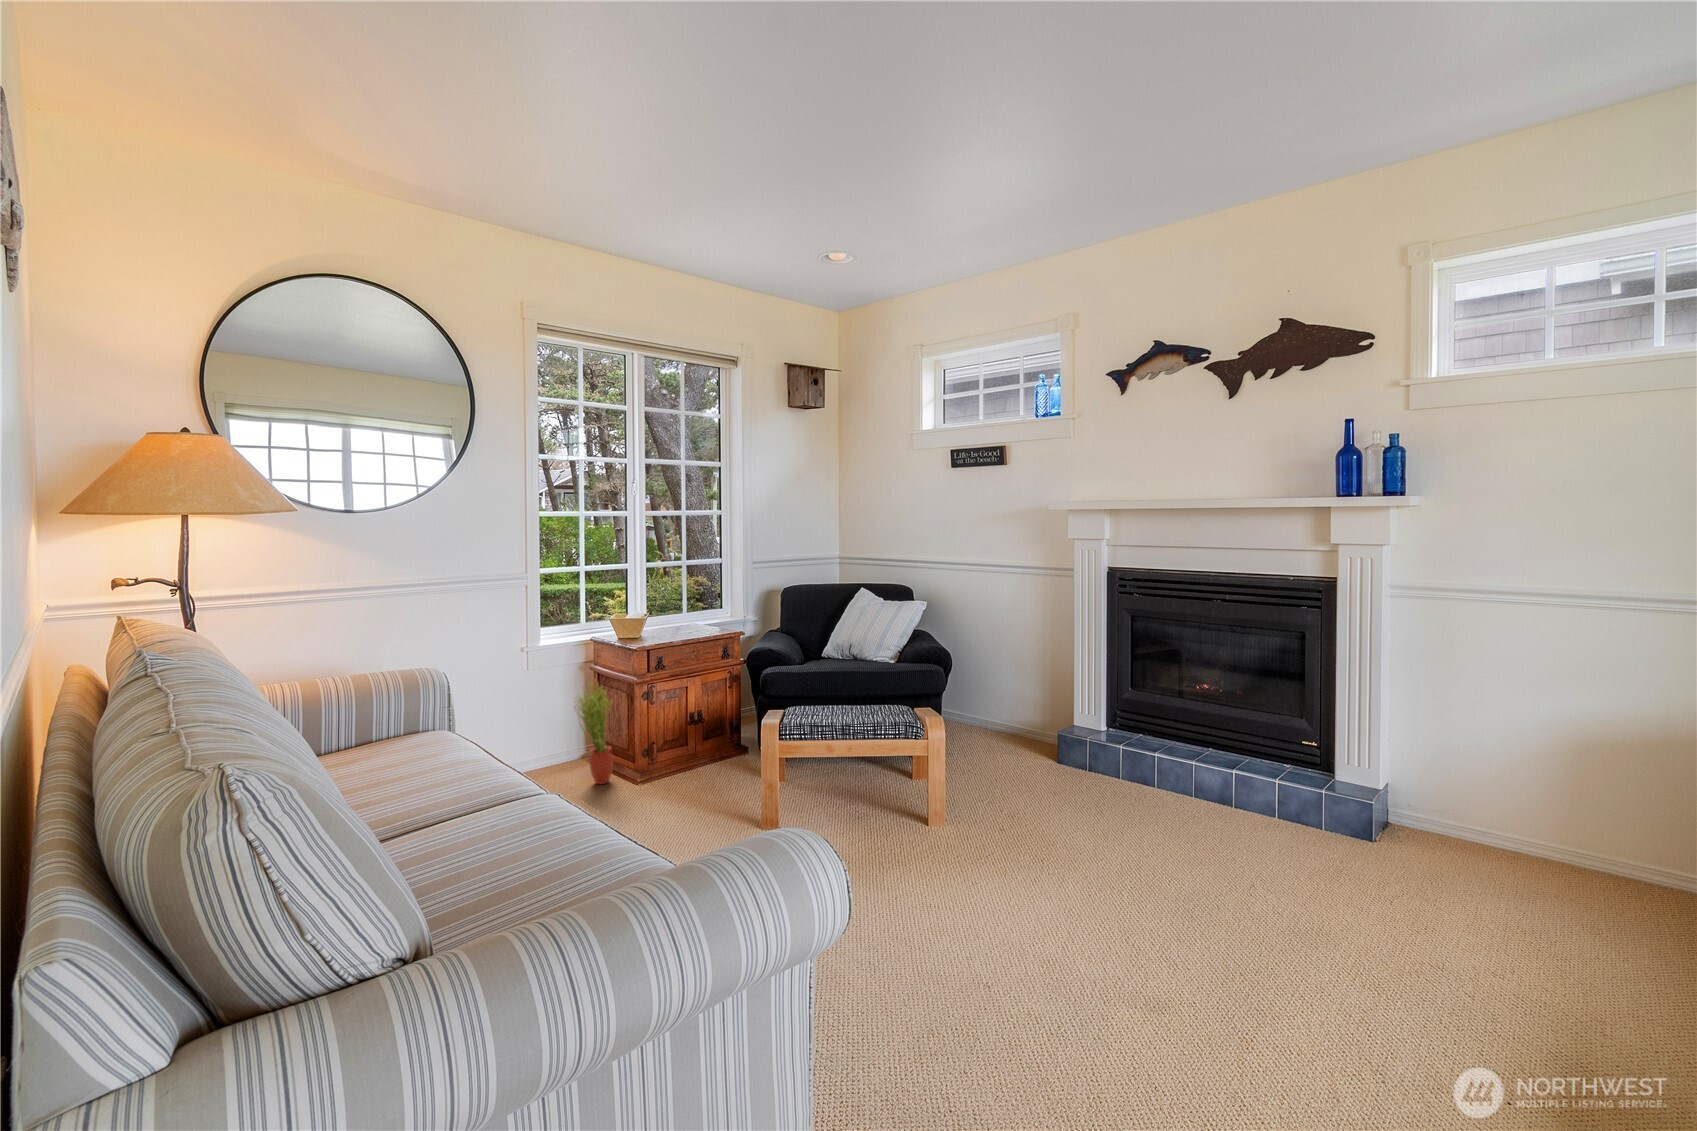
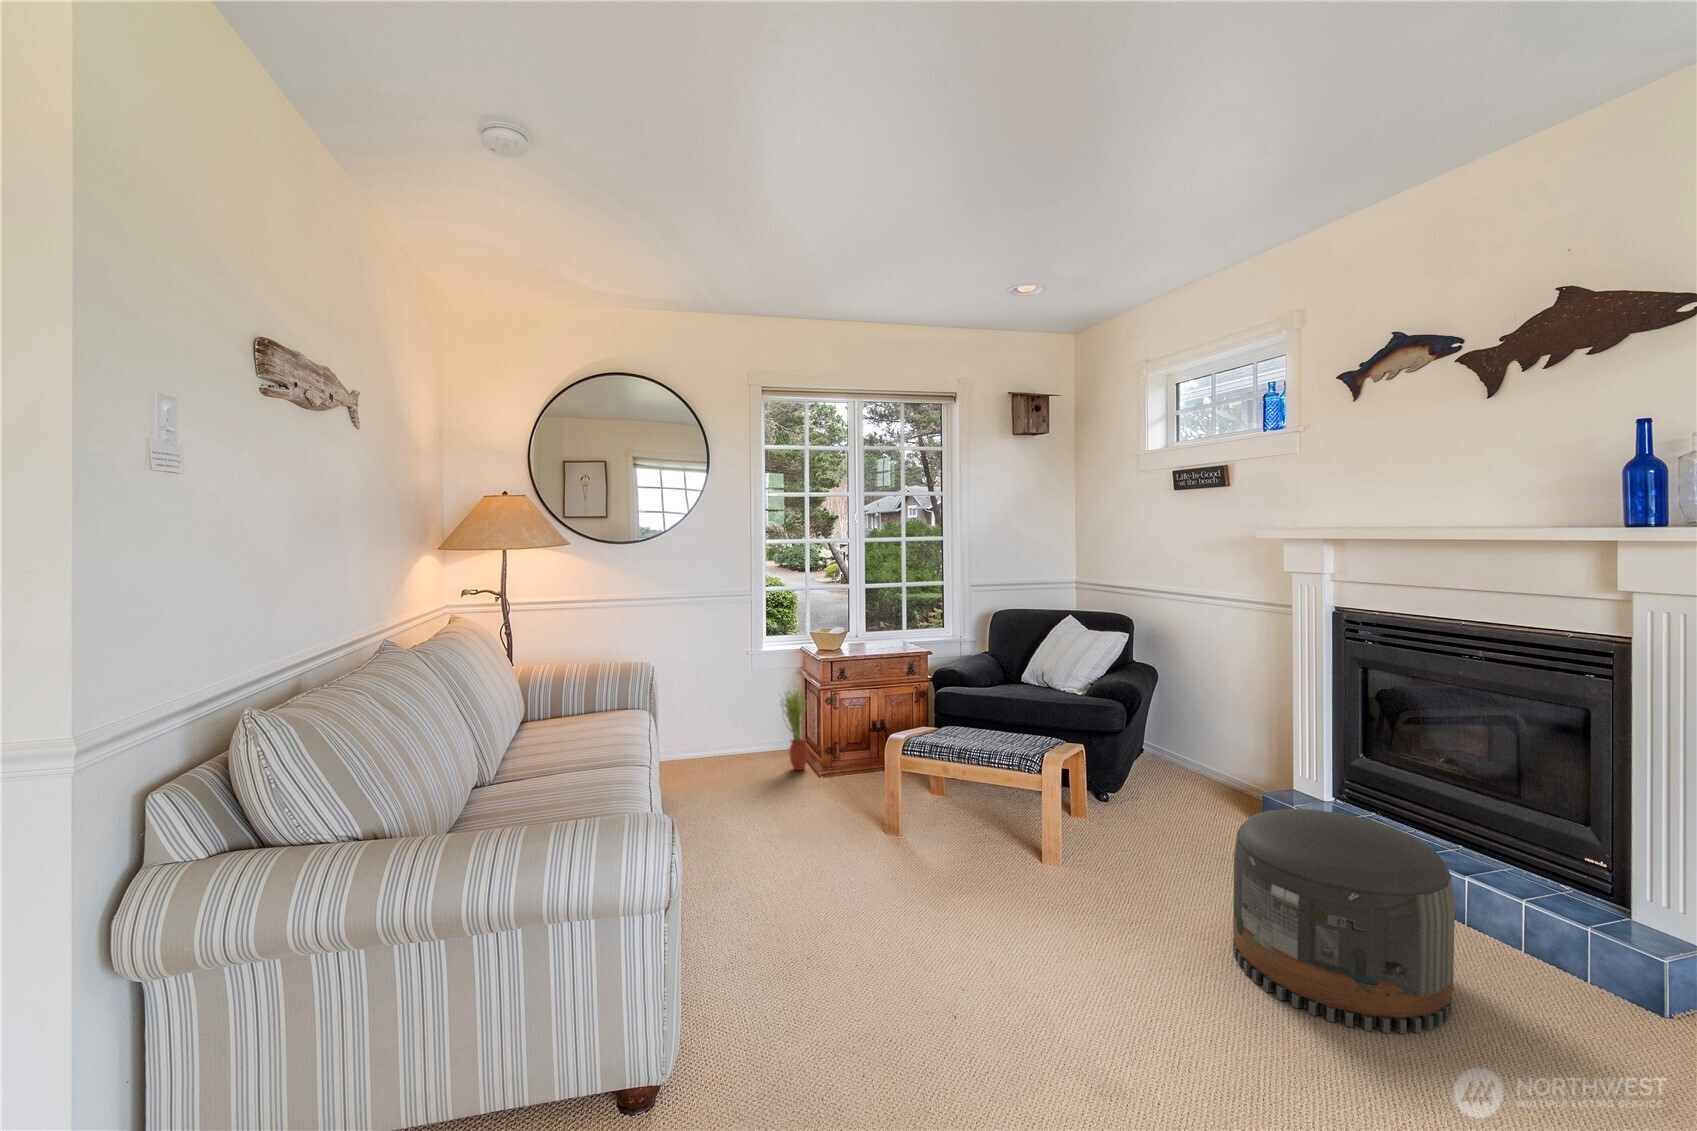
pouf: none [1127,731,1294,898] -> present [1233,809,1455,1033]

